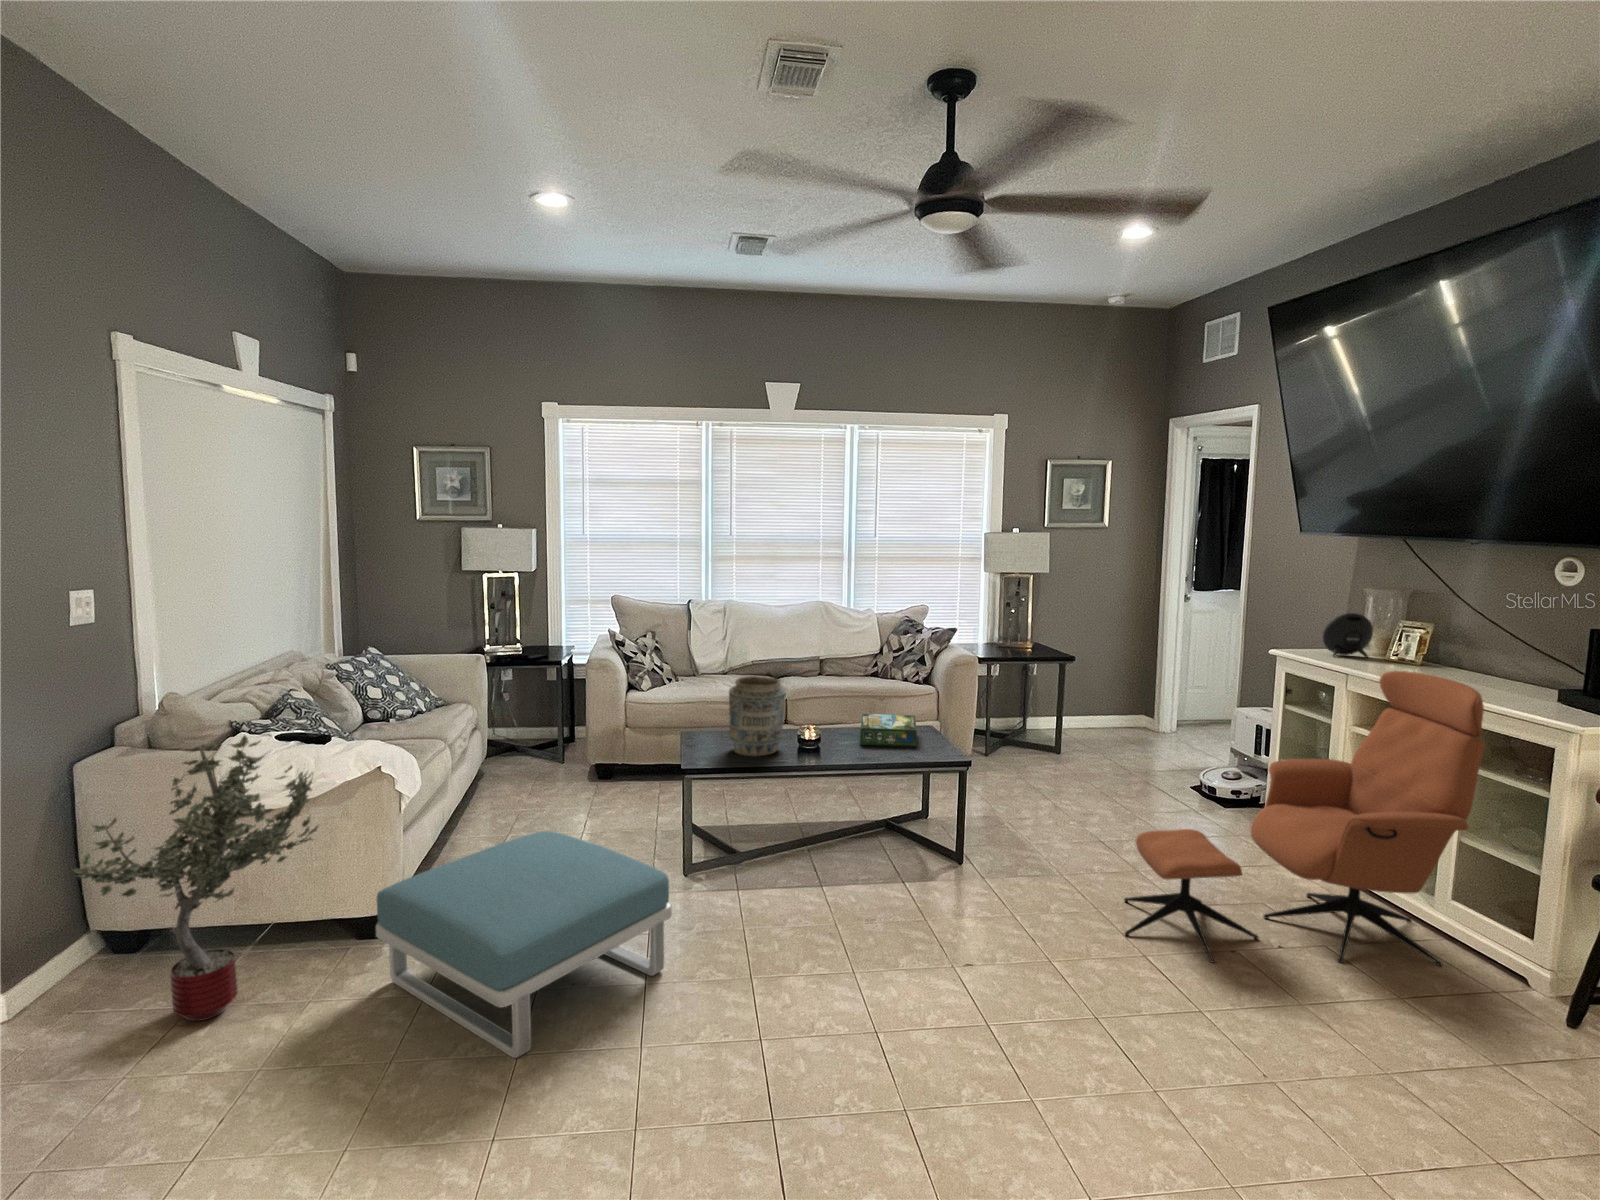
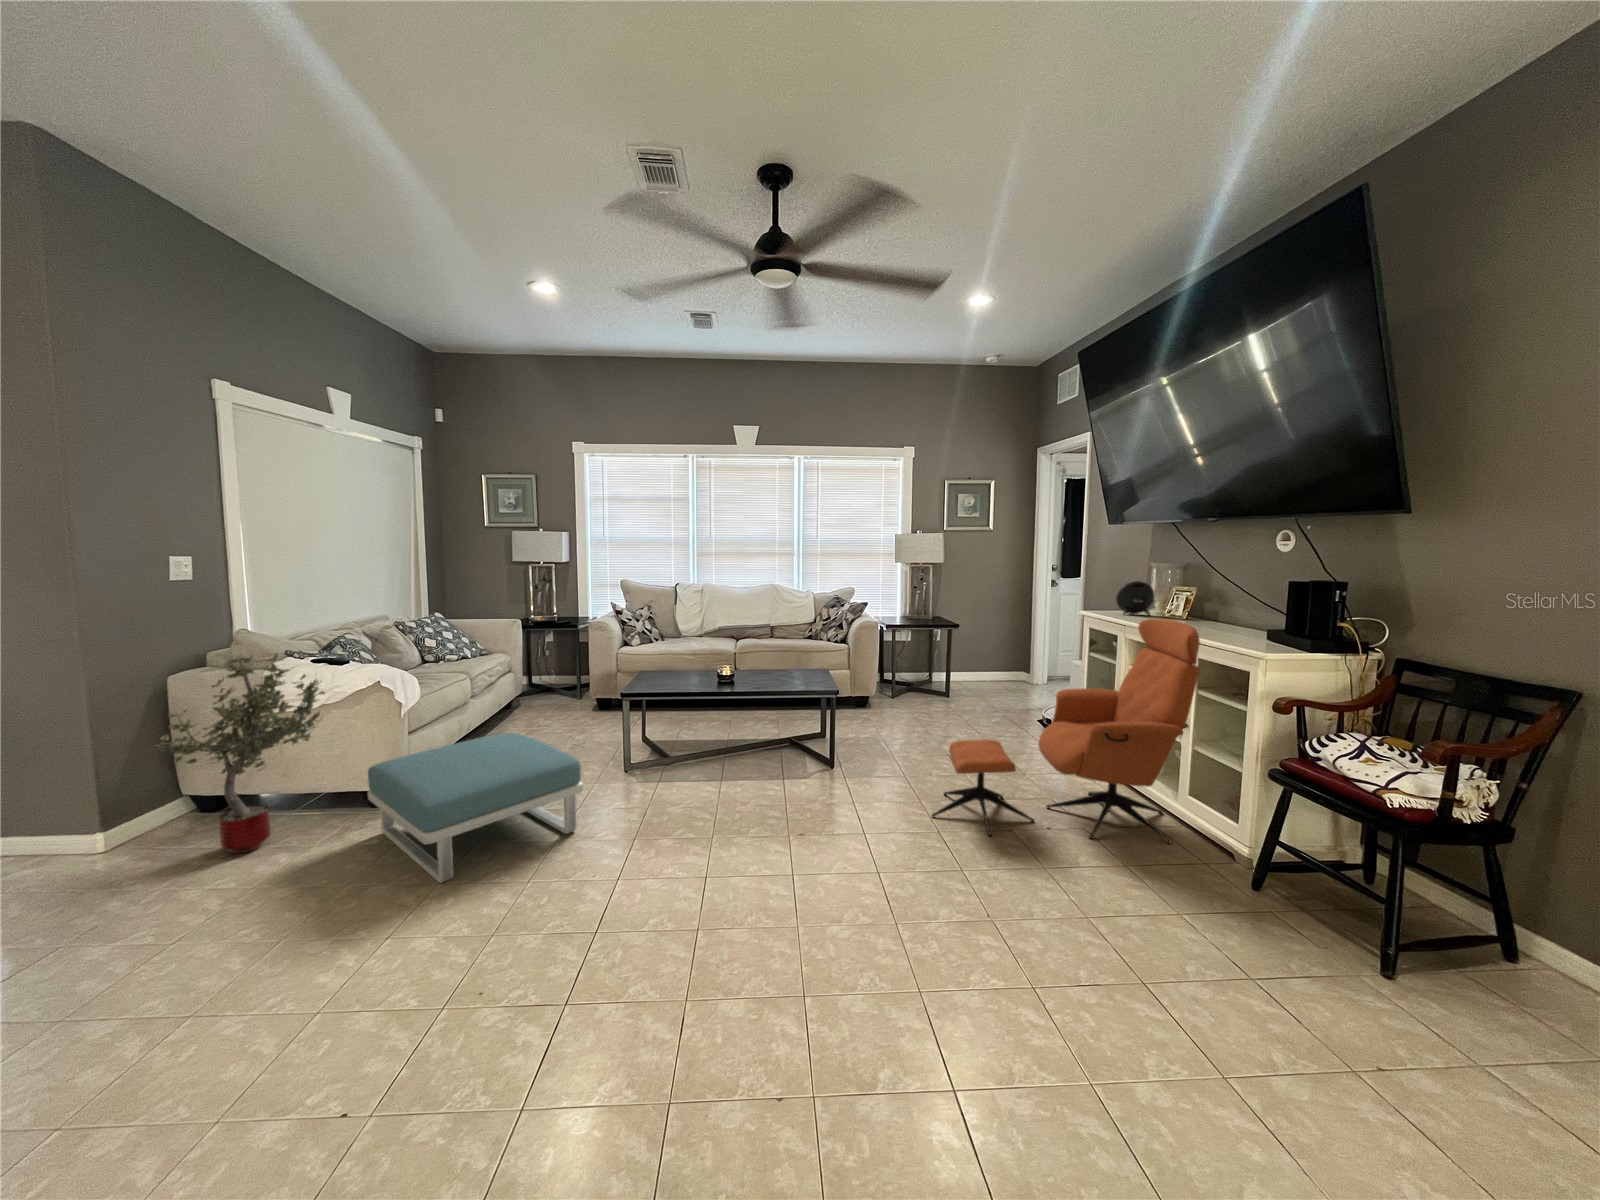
vase: present [729,676,786,756] -> none [662,628,704,686]
board game: present [860,714,917,747] -> none [762,659,809,681]

